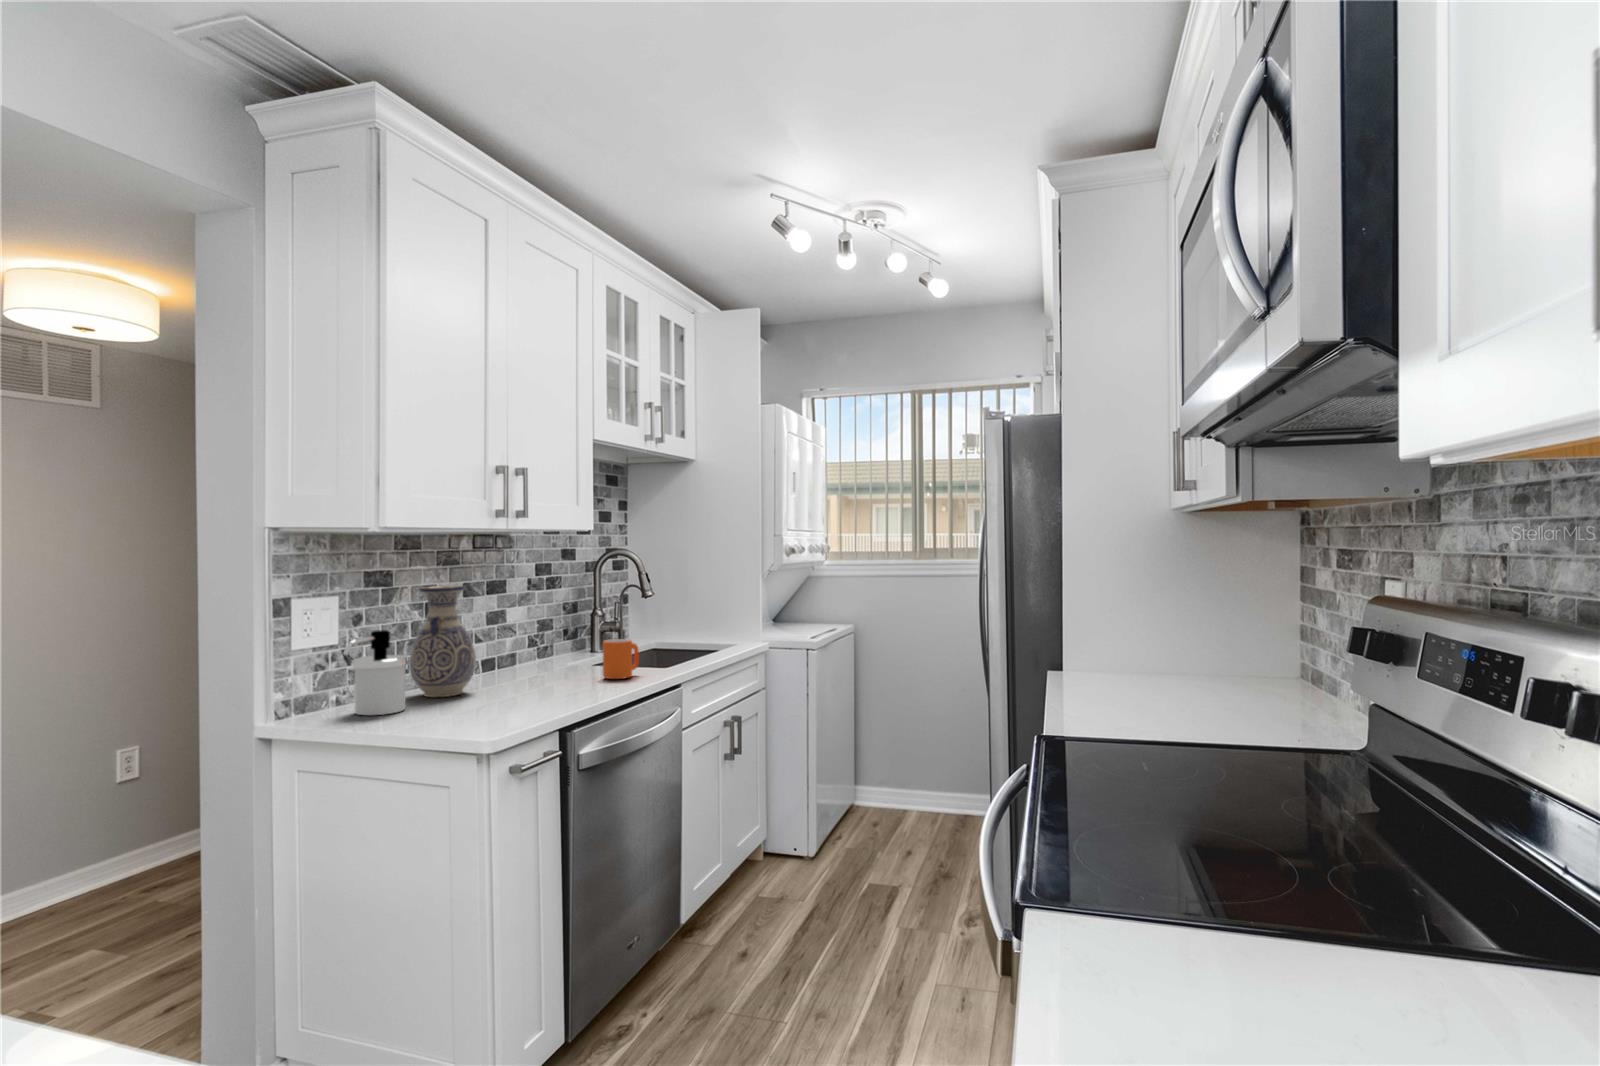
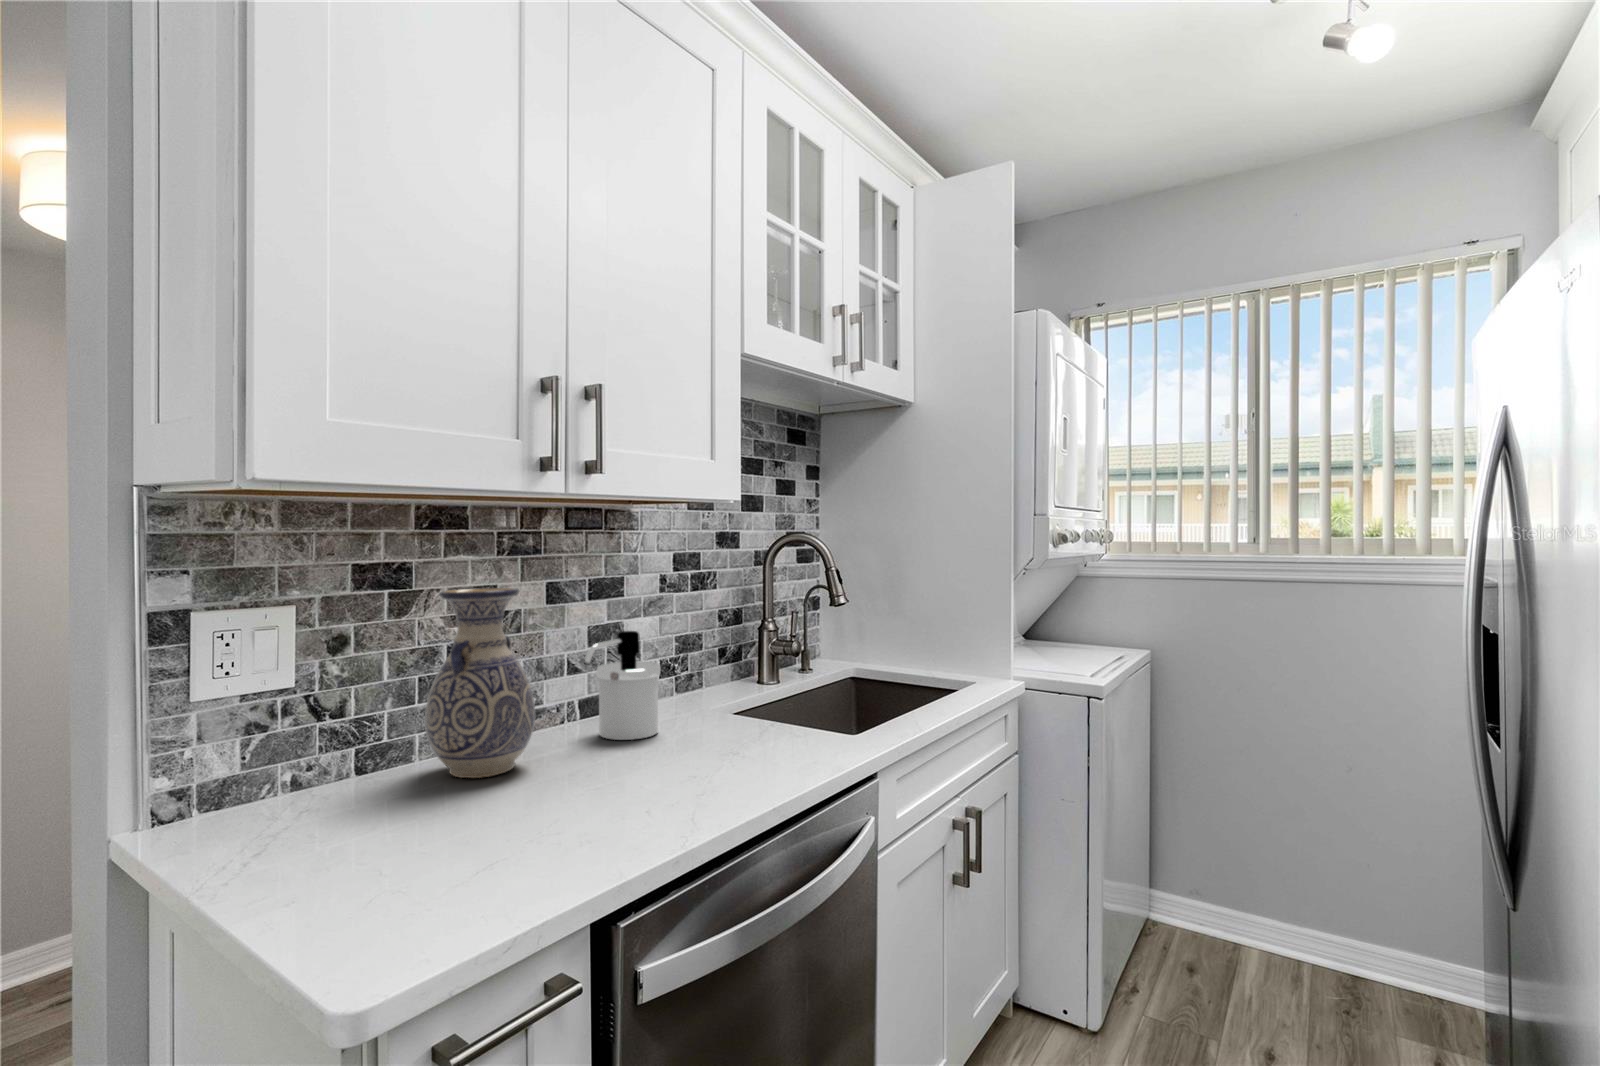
soap dispenser: present [344,630,407,715] -> present [585,631,660,740]
mug: present [603,639,639,679] -> none [751,680,812,750]

